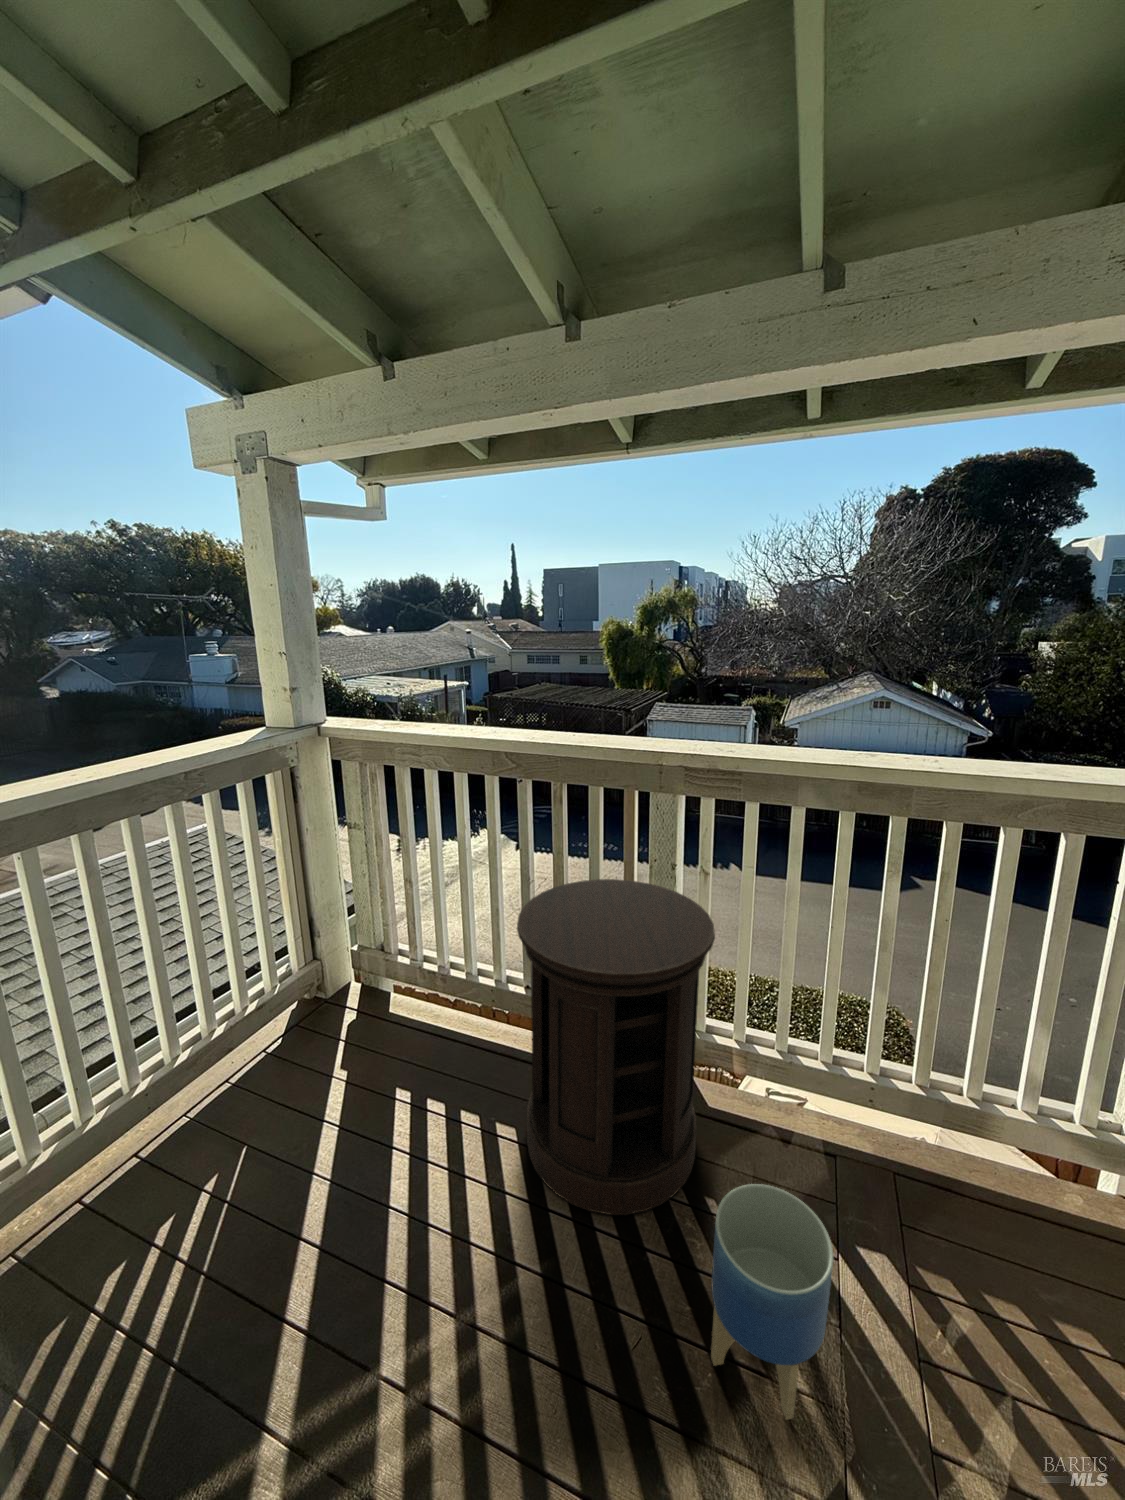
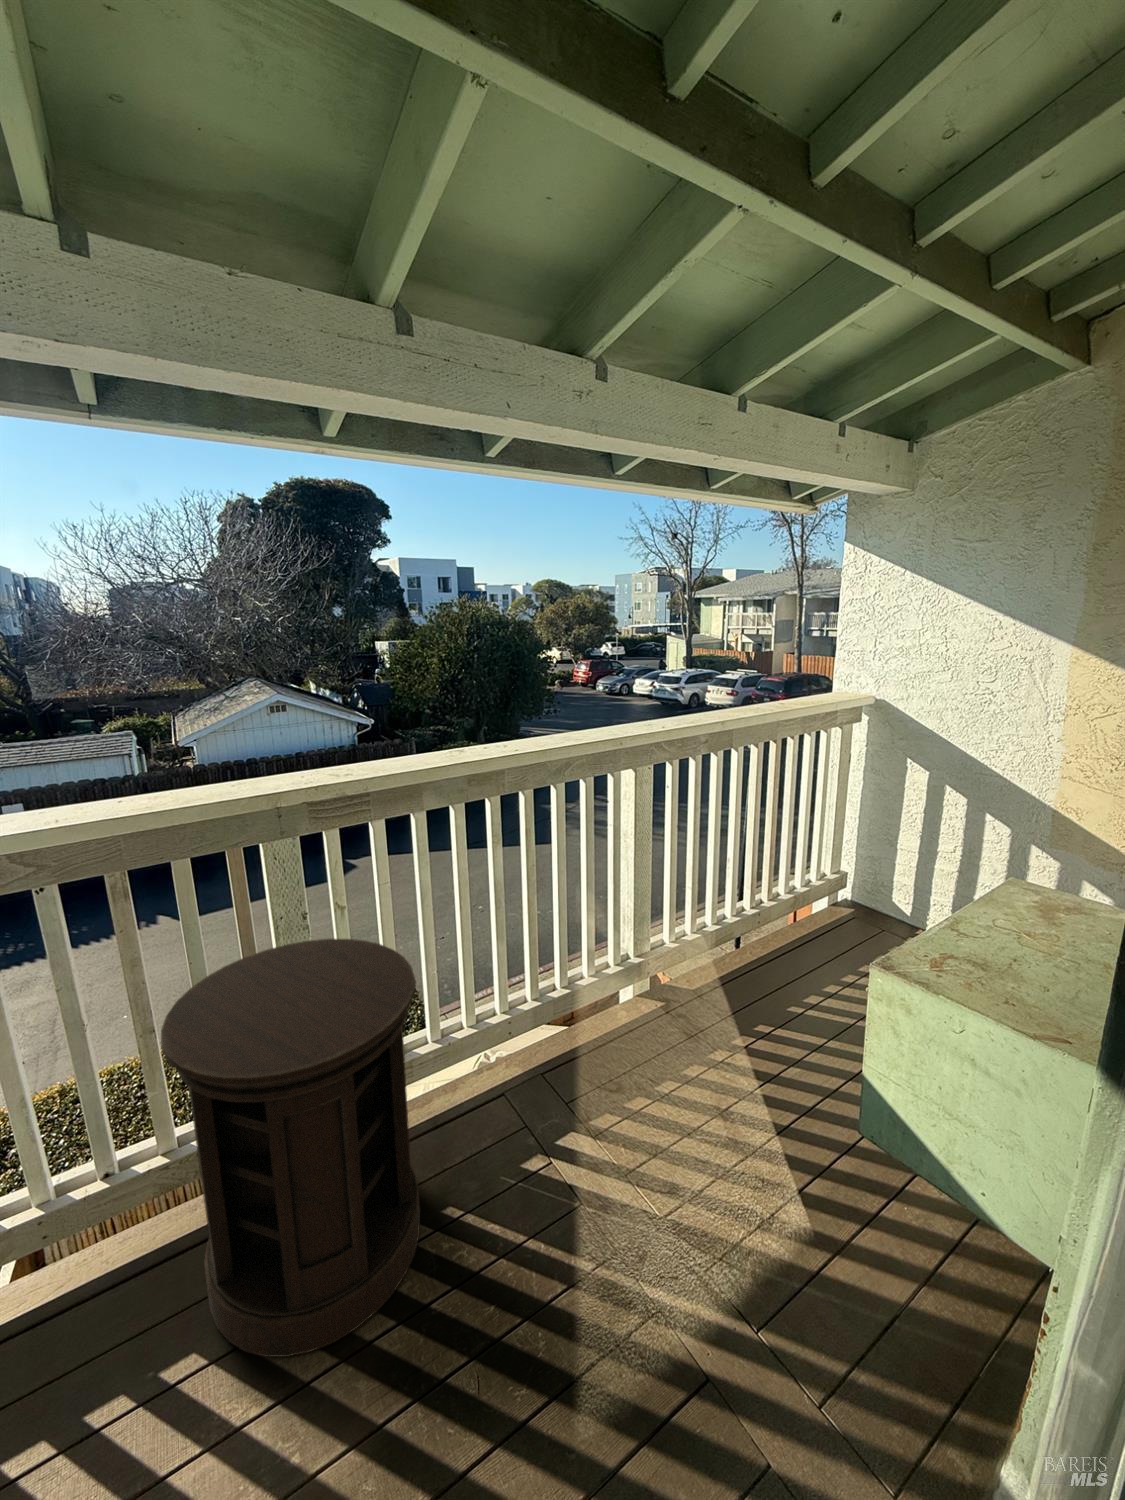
planter: present [711,1184,833,1420] -> none [509,1132,605,1324]

